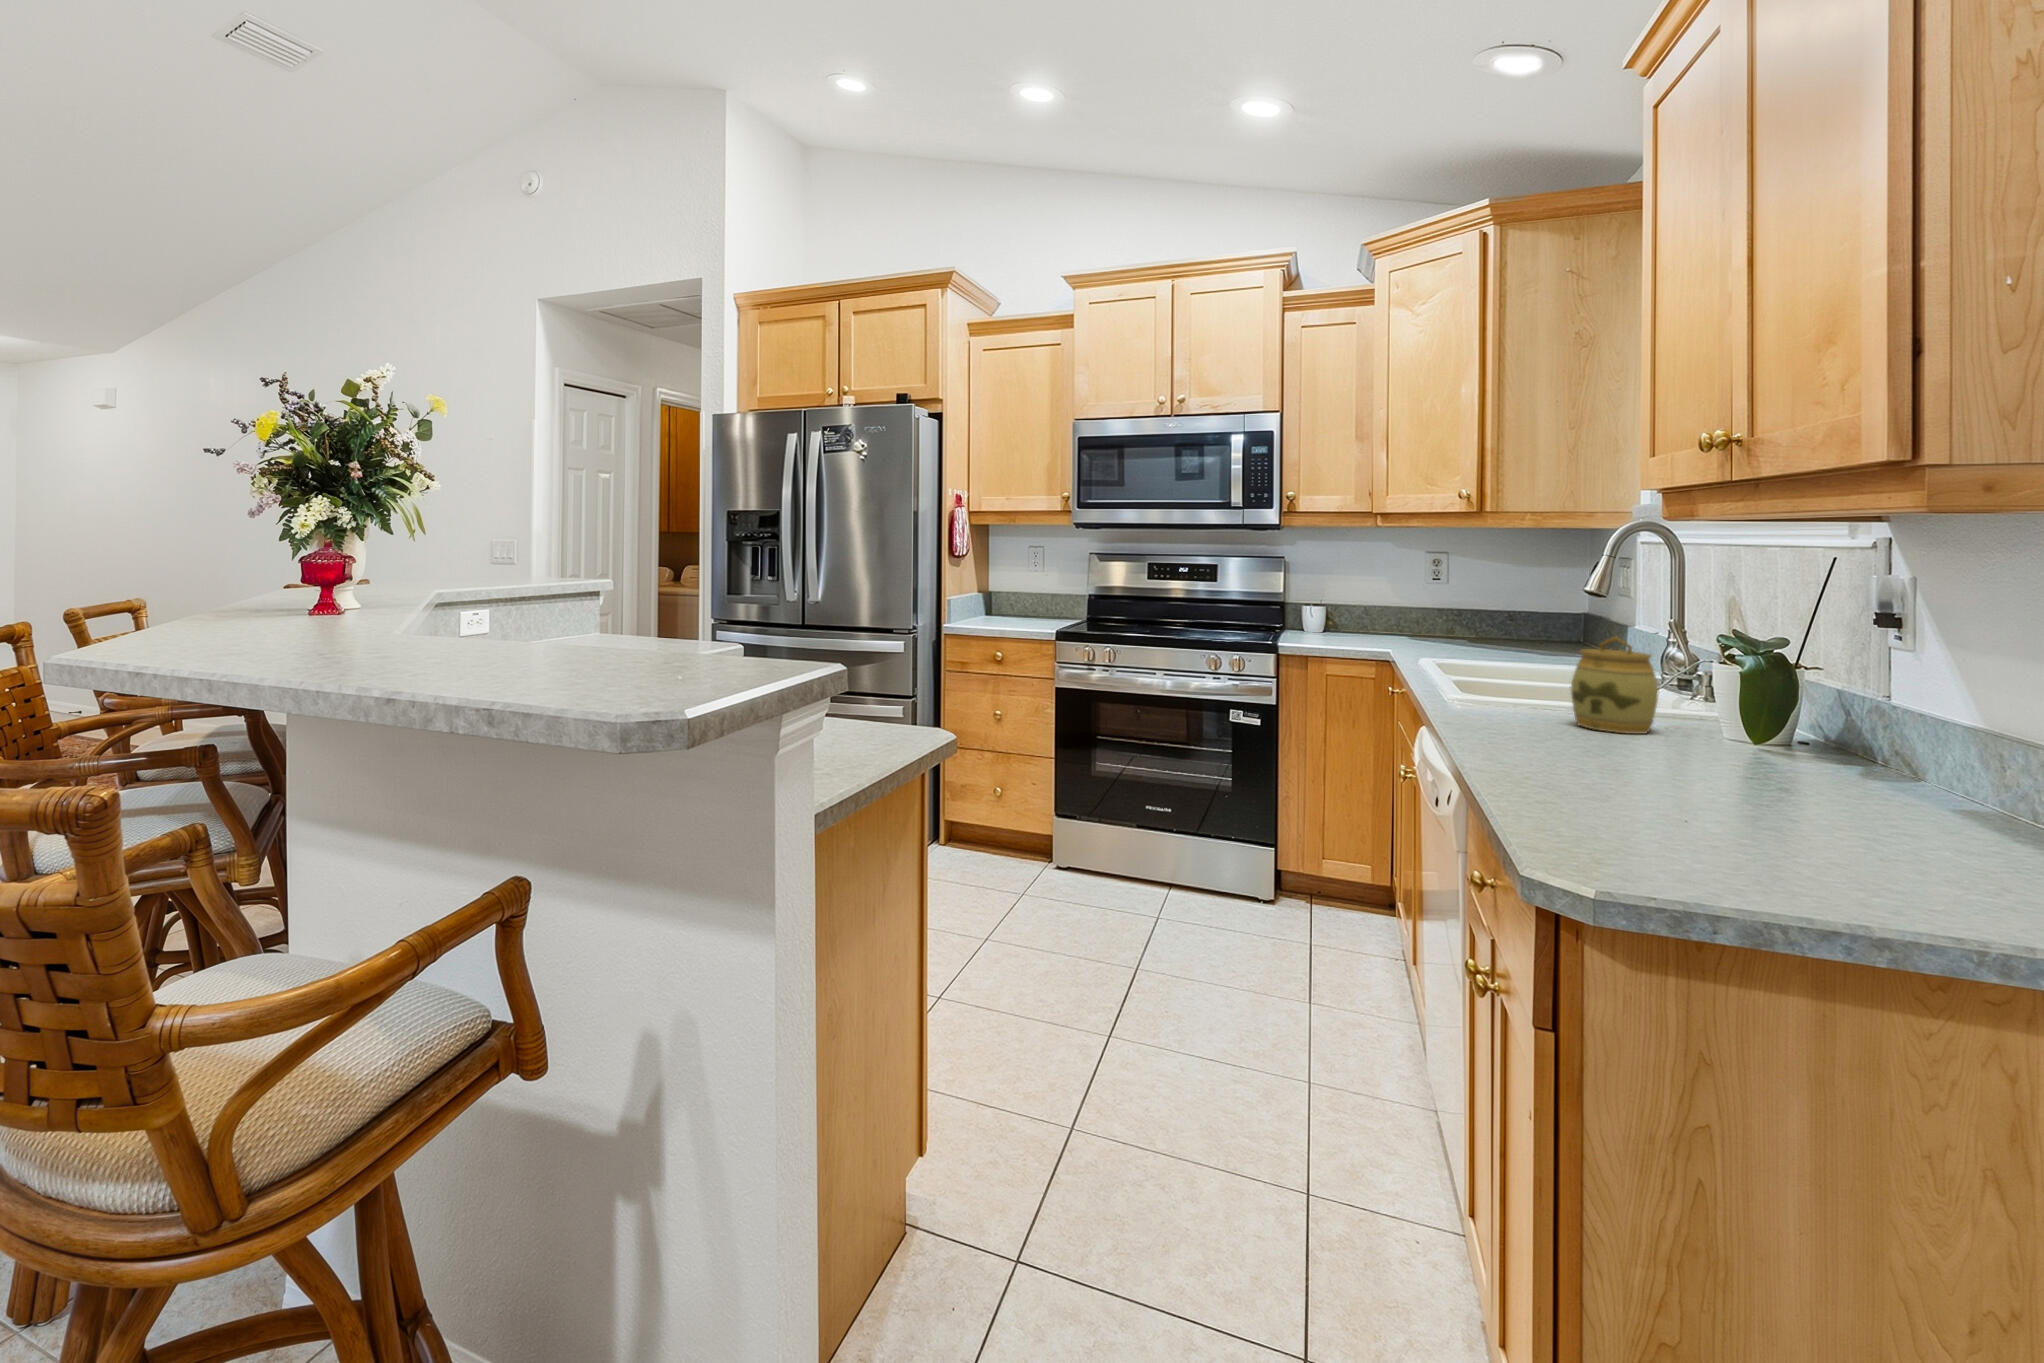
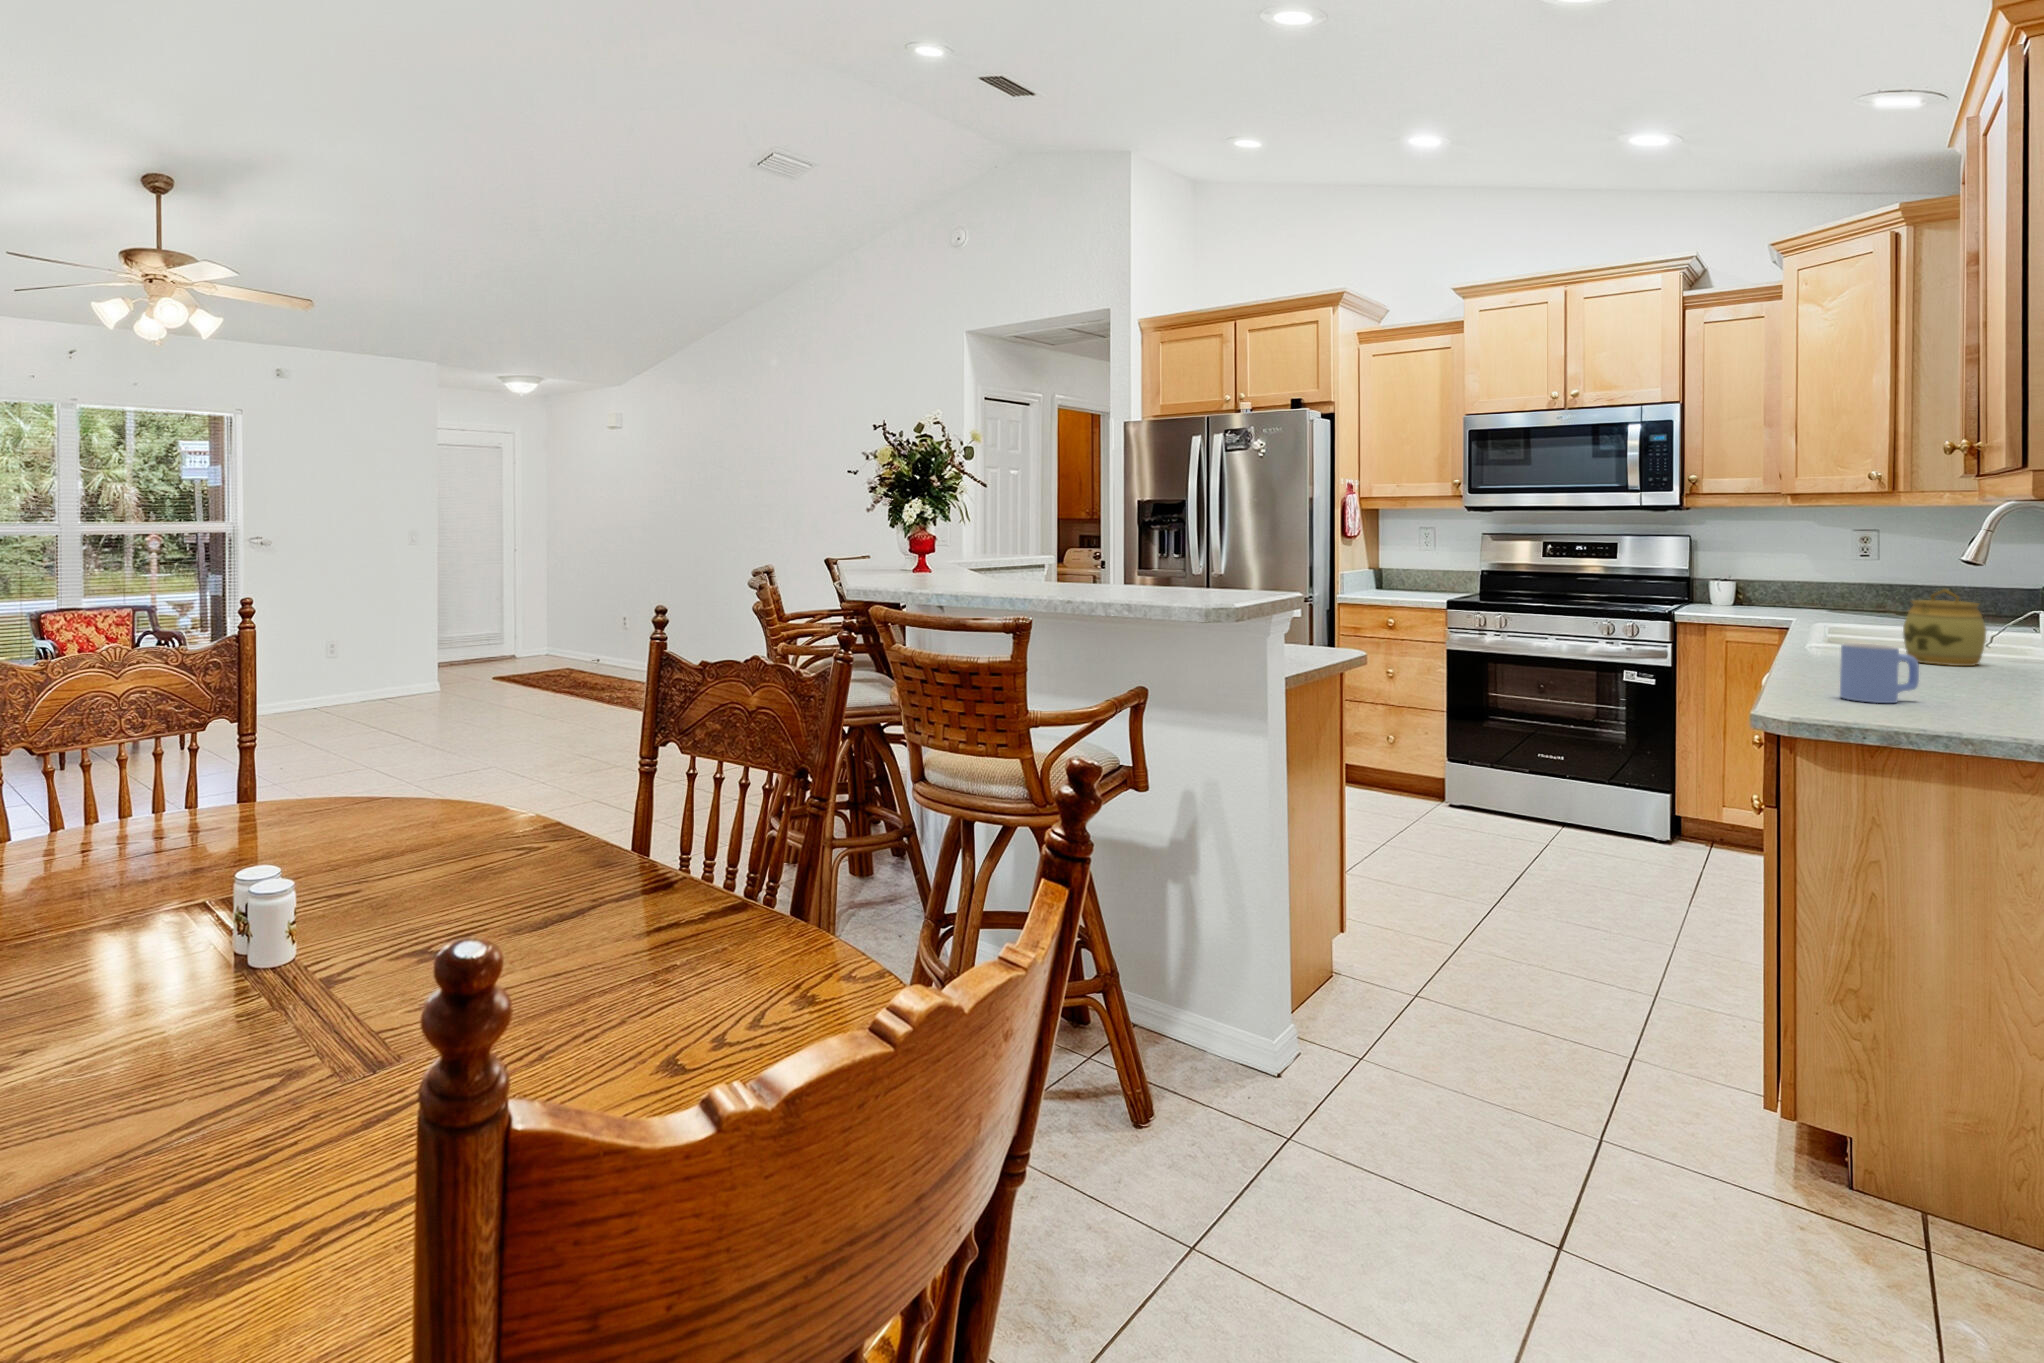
mug: none [1602,741,1701,837] -> present [1840,643,1919,703]

